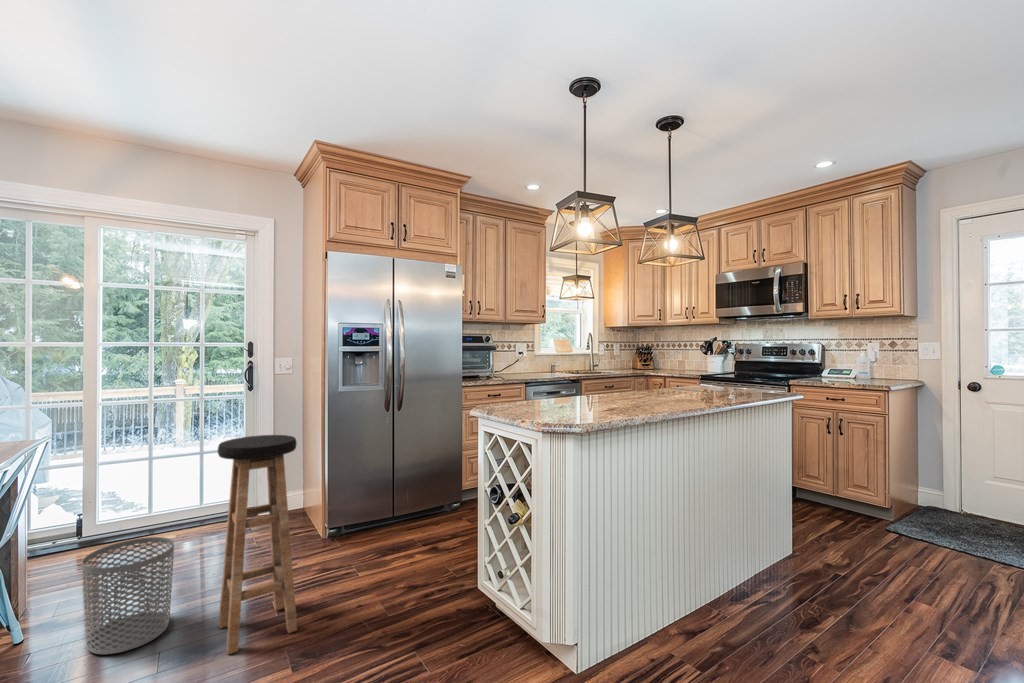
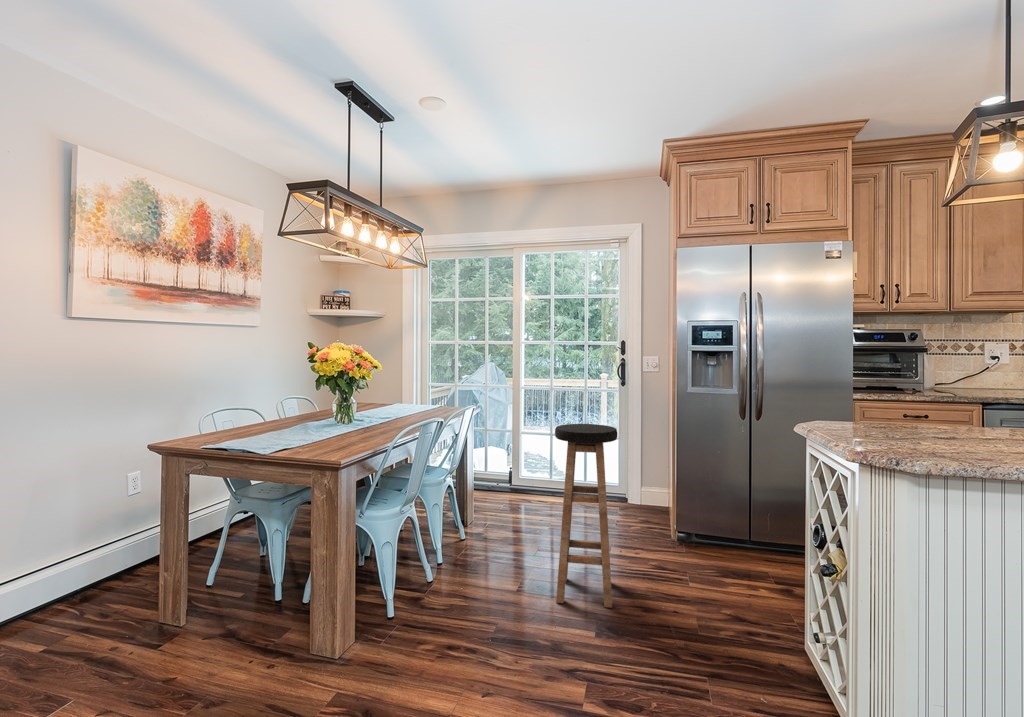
waste bin: present [82,537,174,654] -> none [482,491,536,571]

